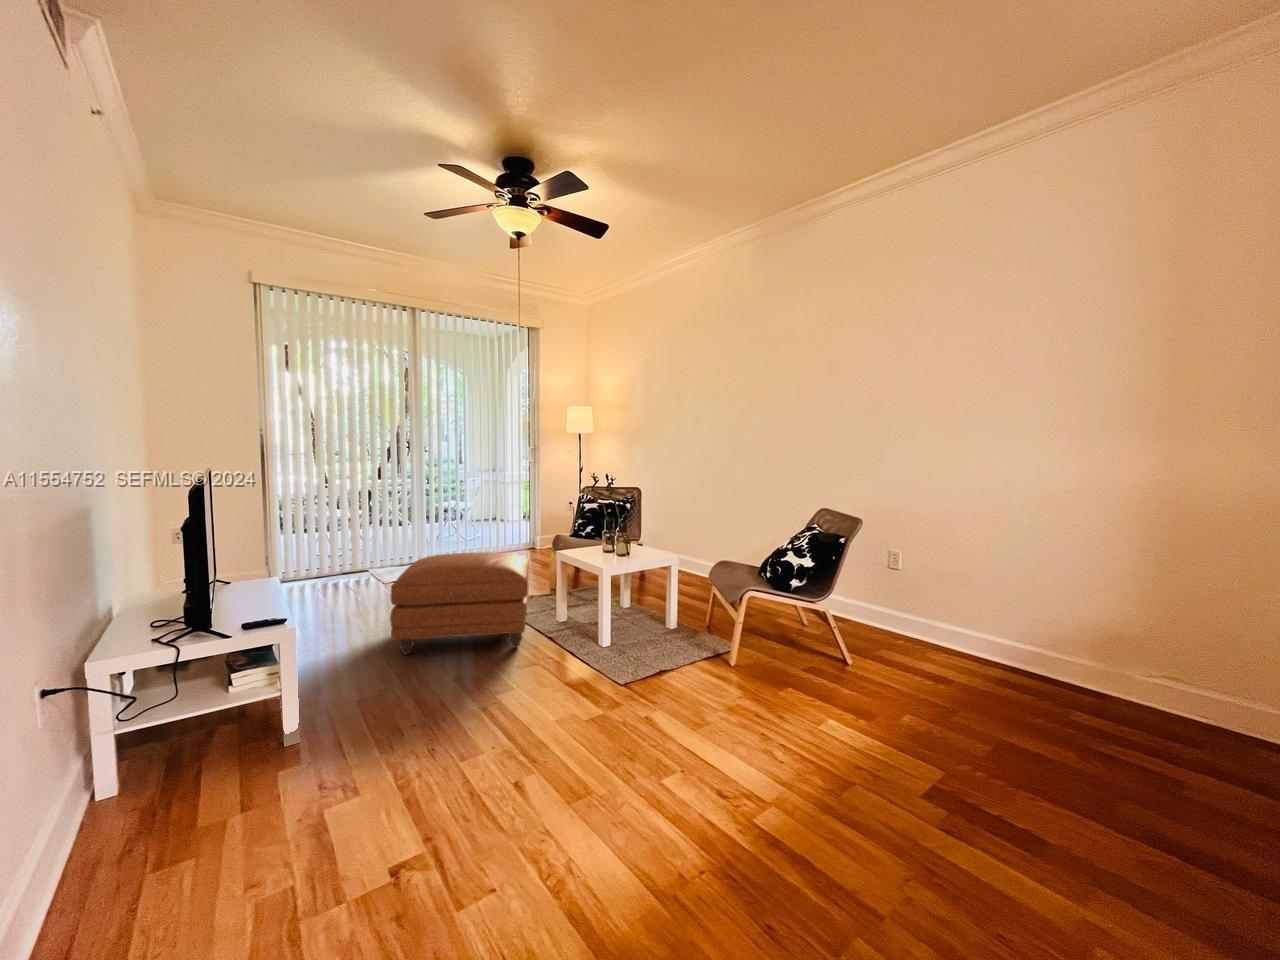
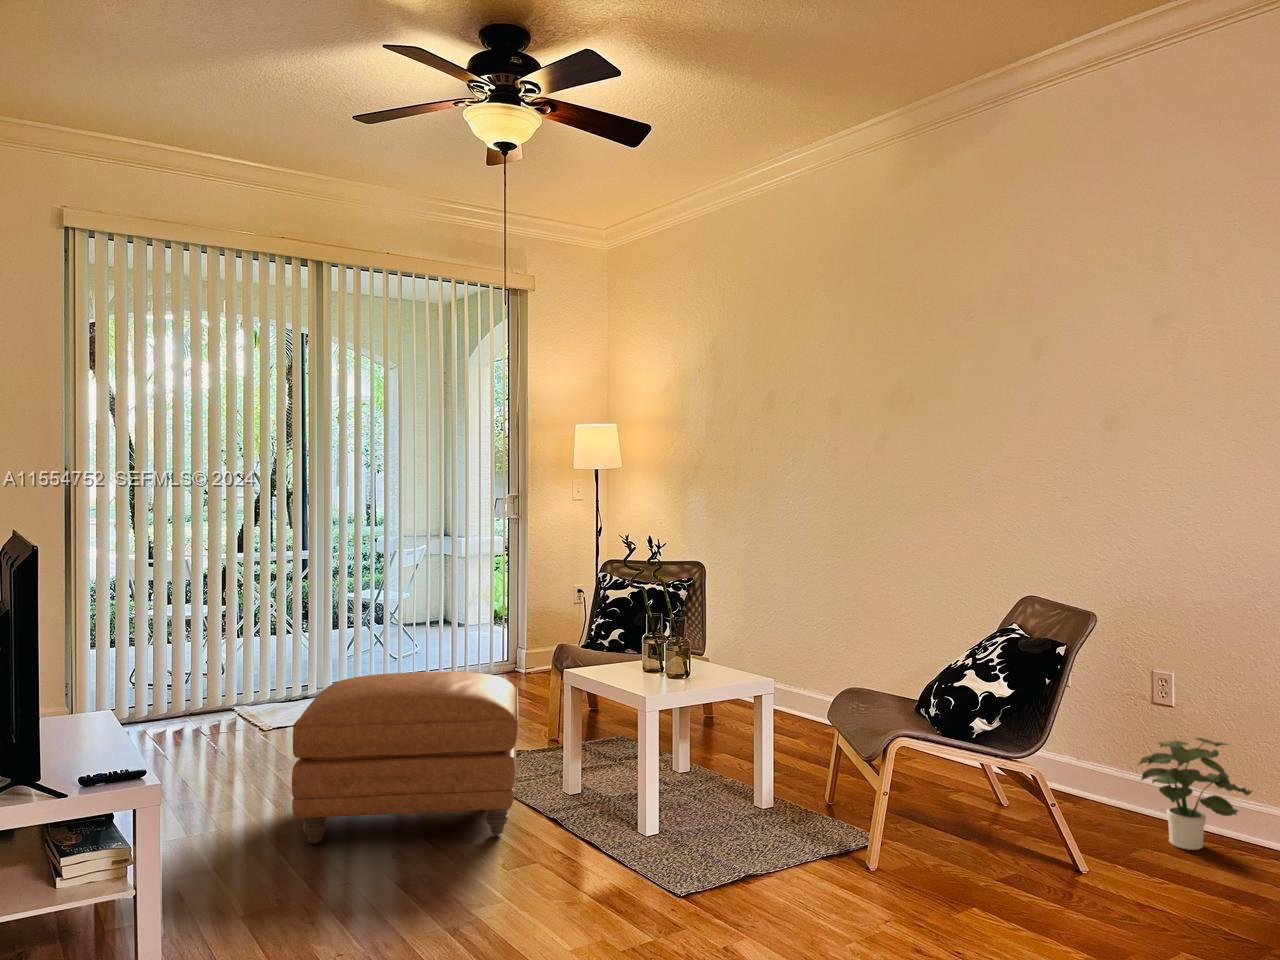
potted plant: none [879,588,944,650] -> present [1139,738,1252,850]

